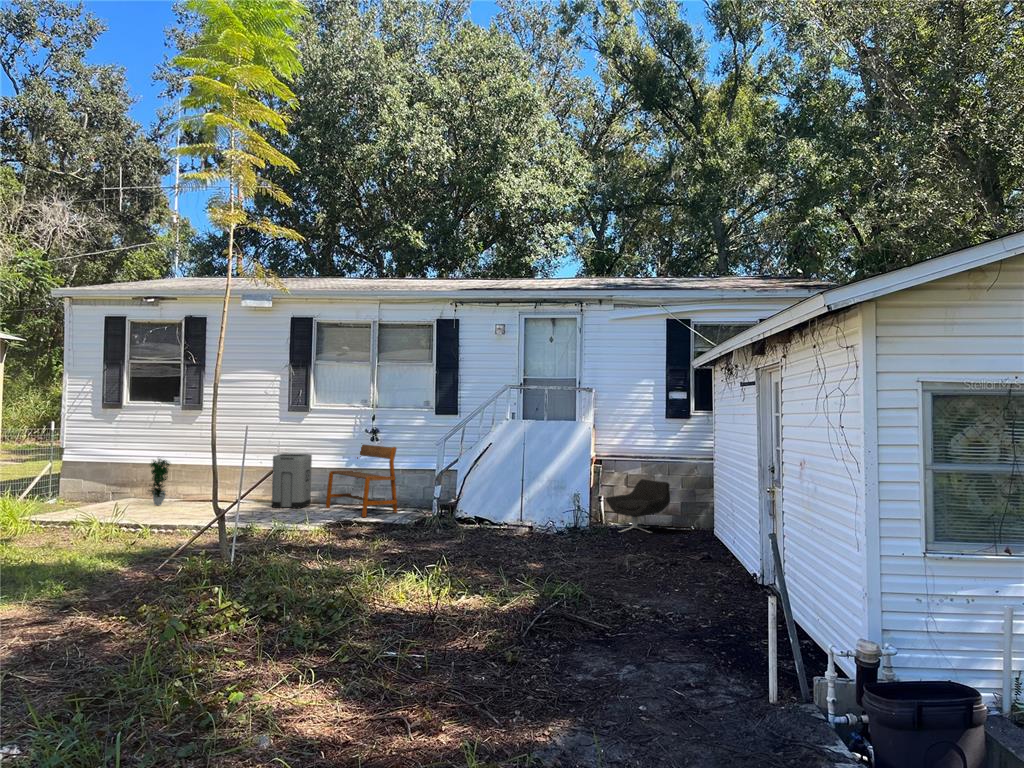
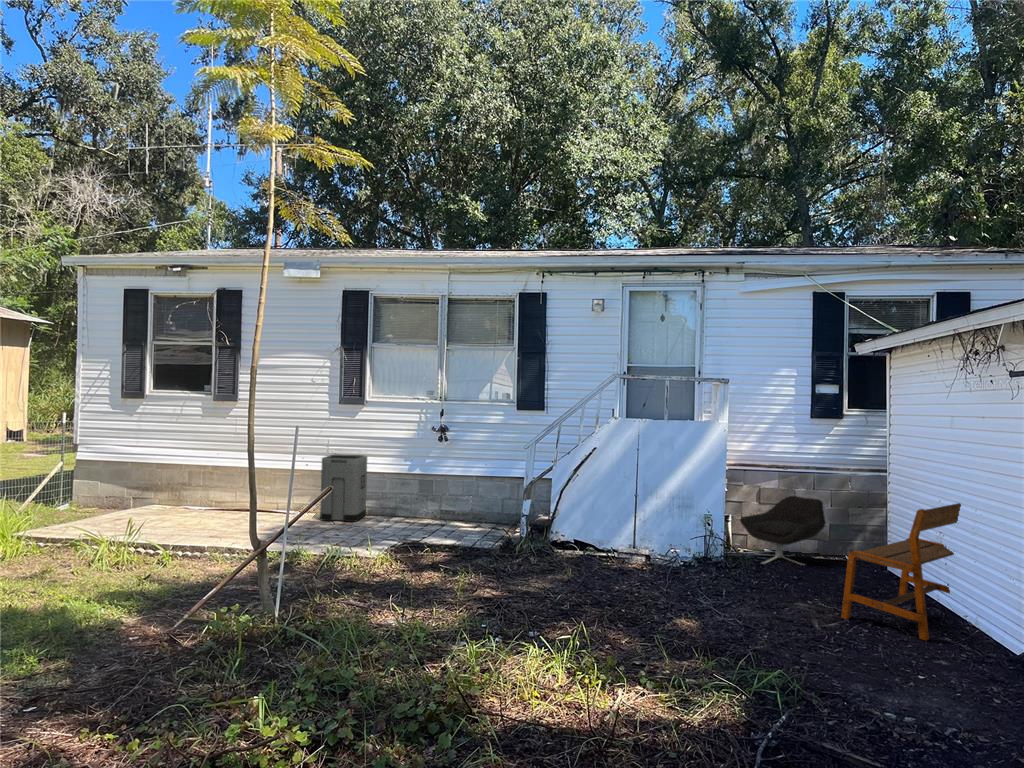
bench: present [326,445,398,517] -> present [841,503,961,640]
potted plant: present [149,459,170,505] -> none [170,455,201,515]

